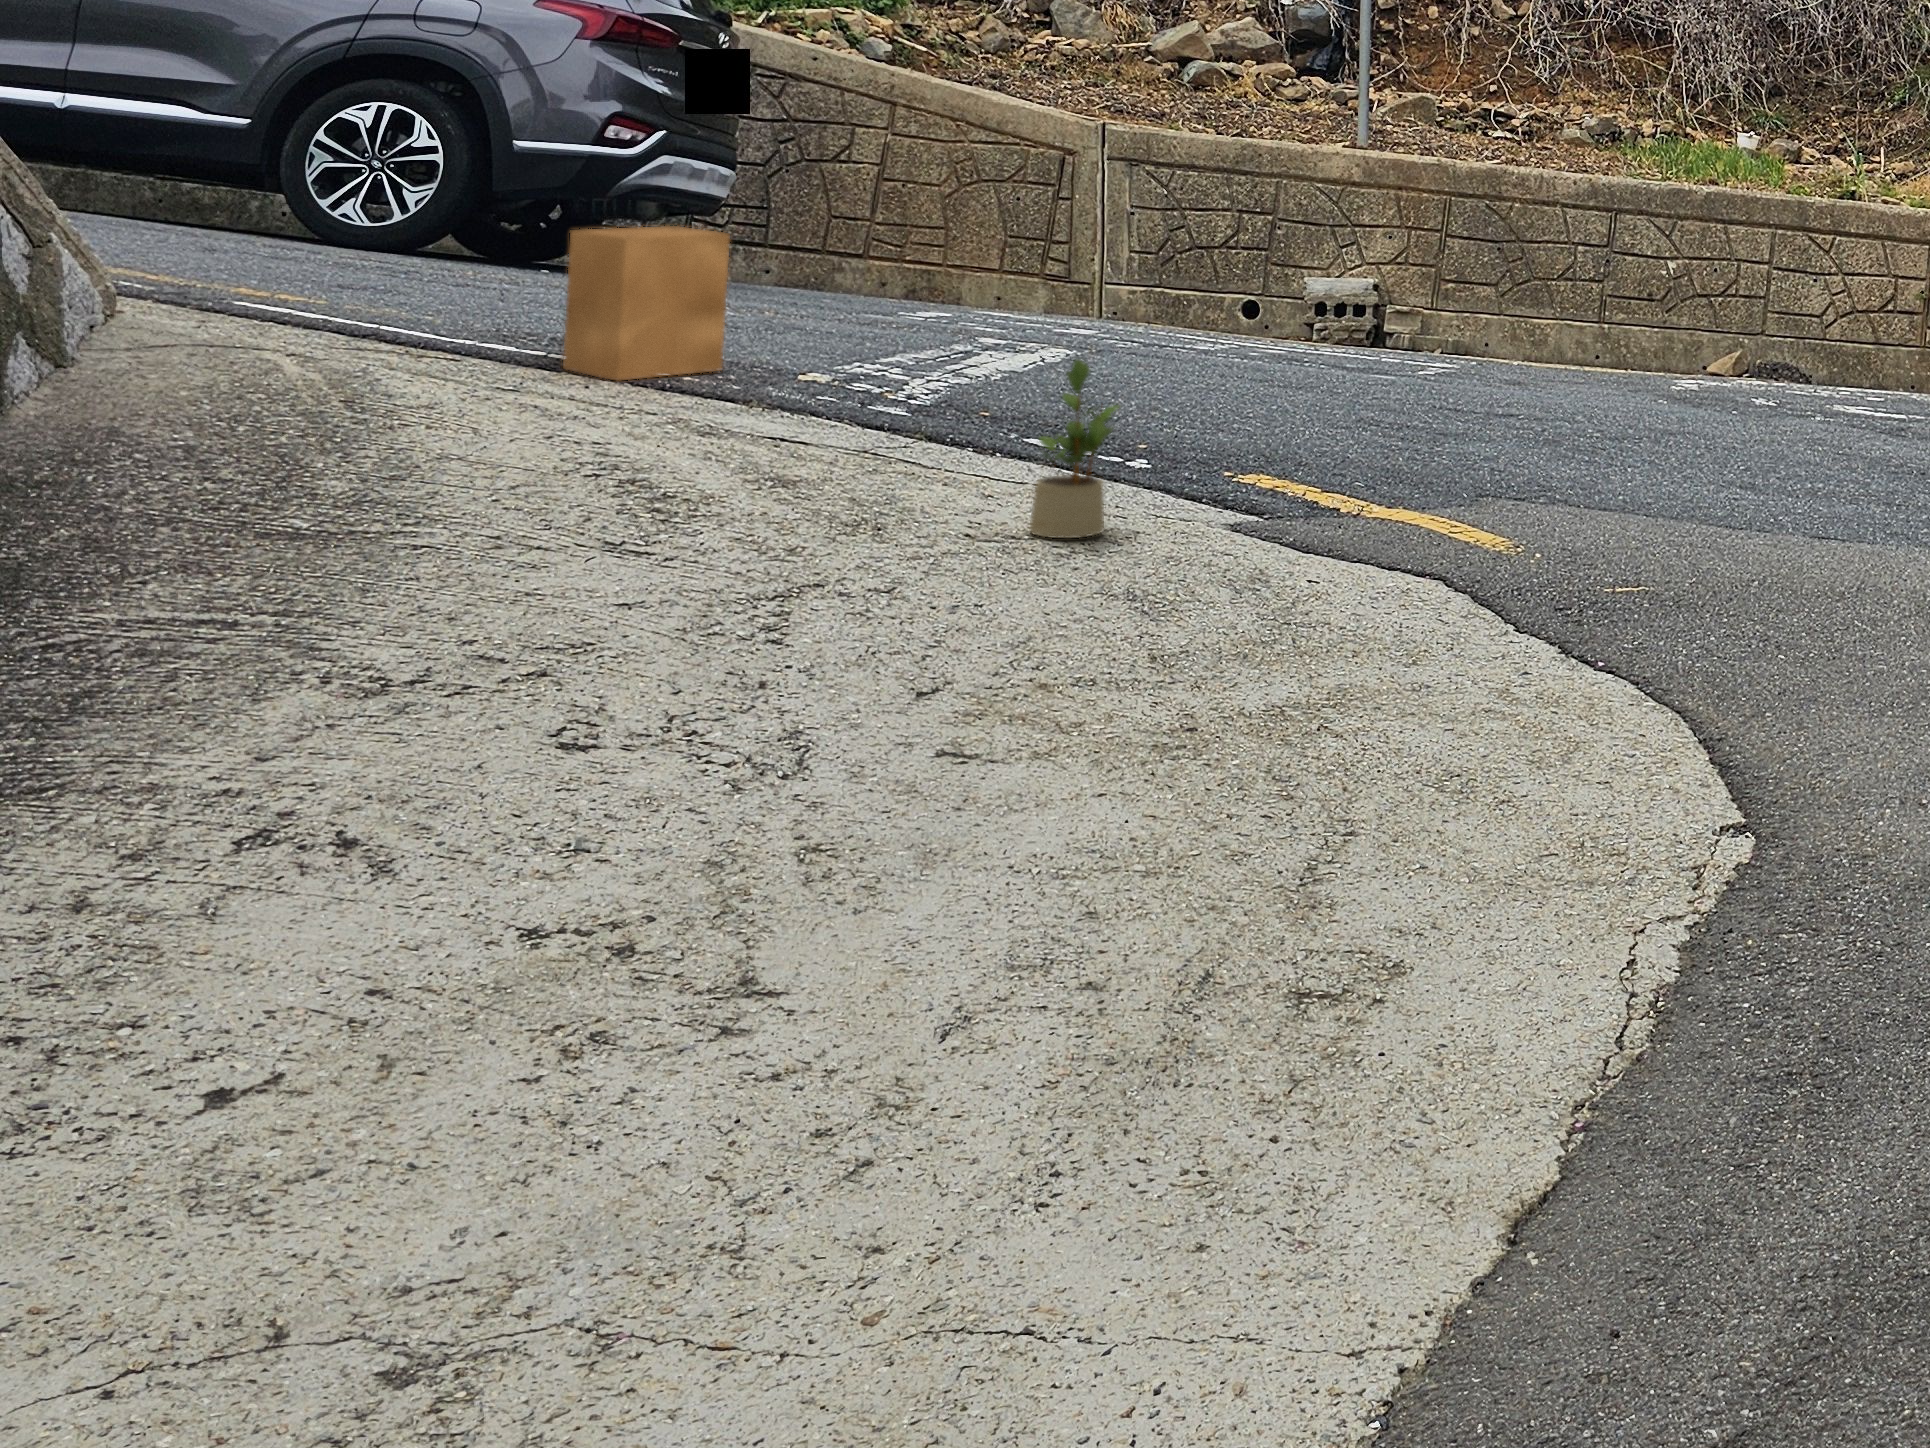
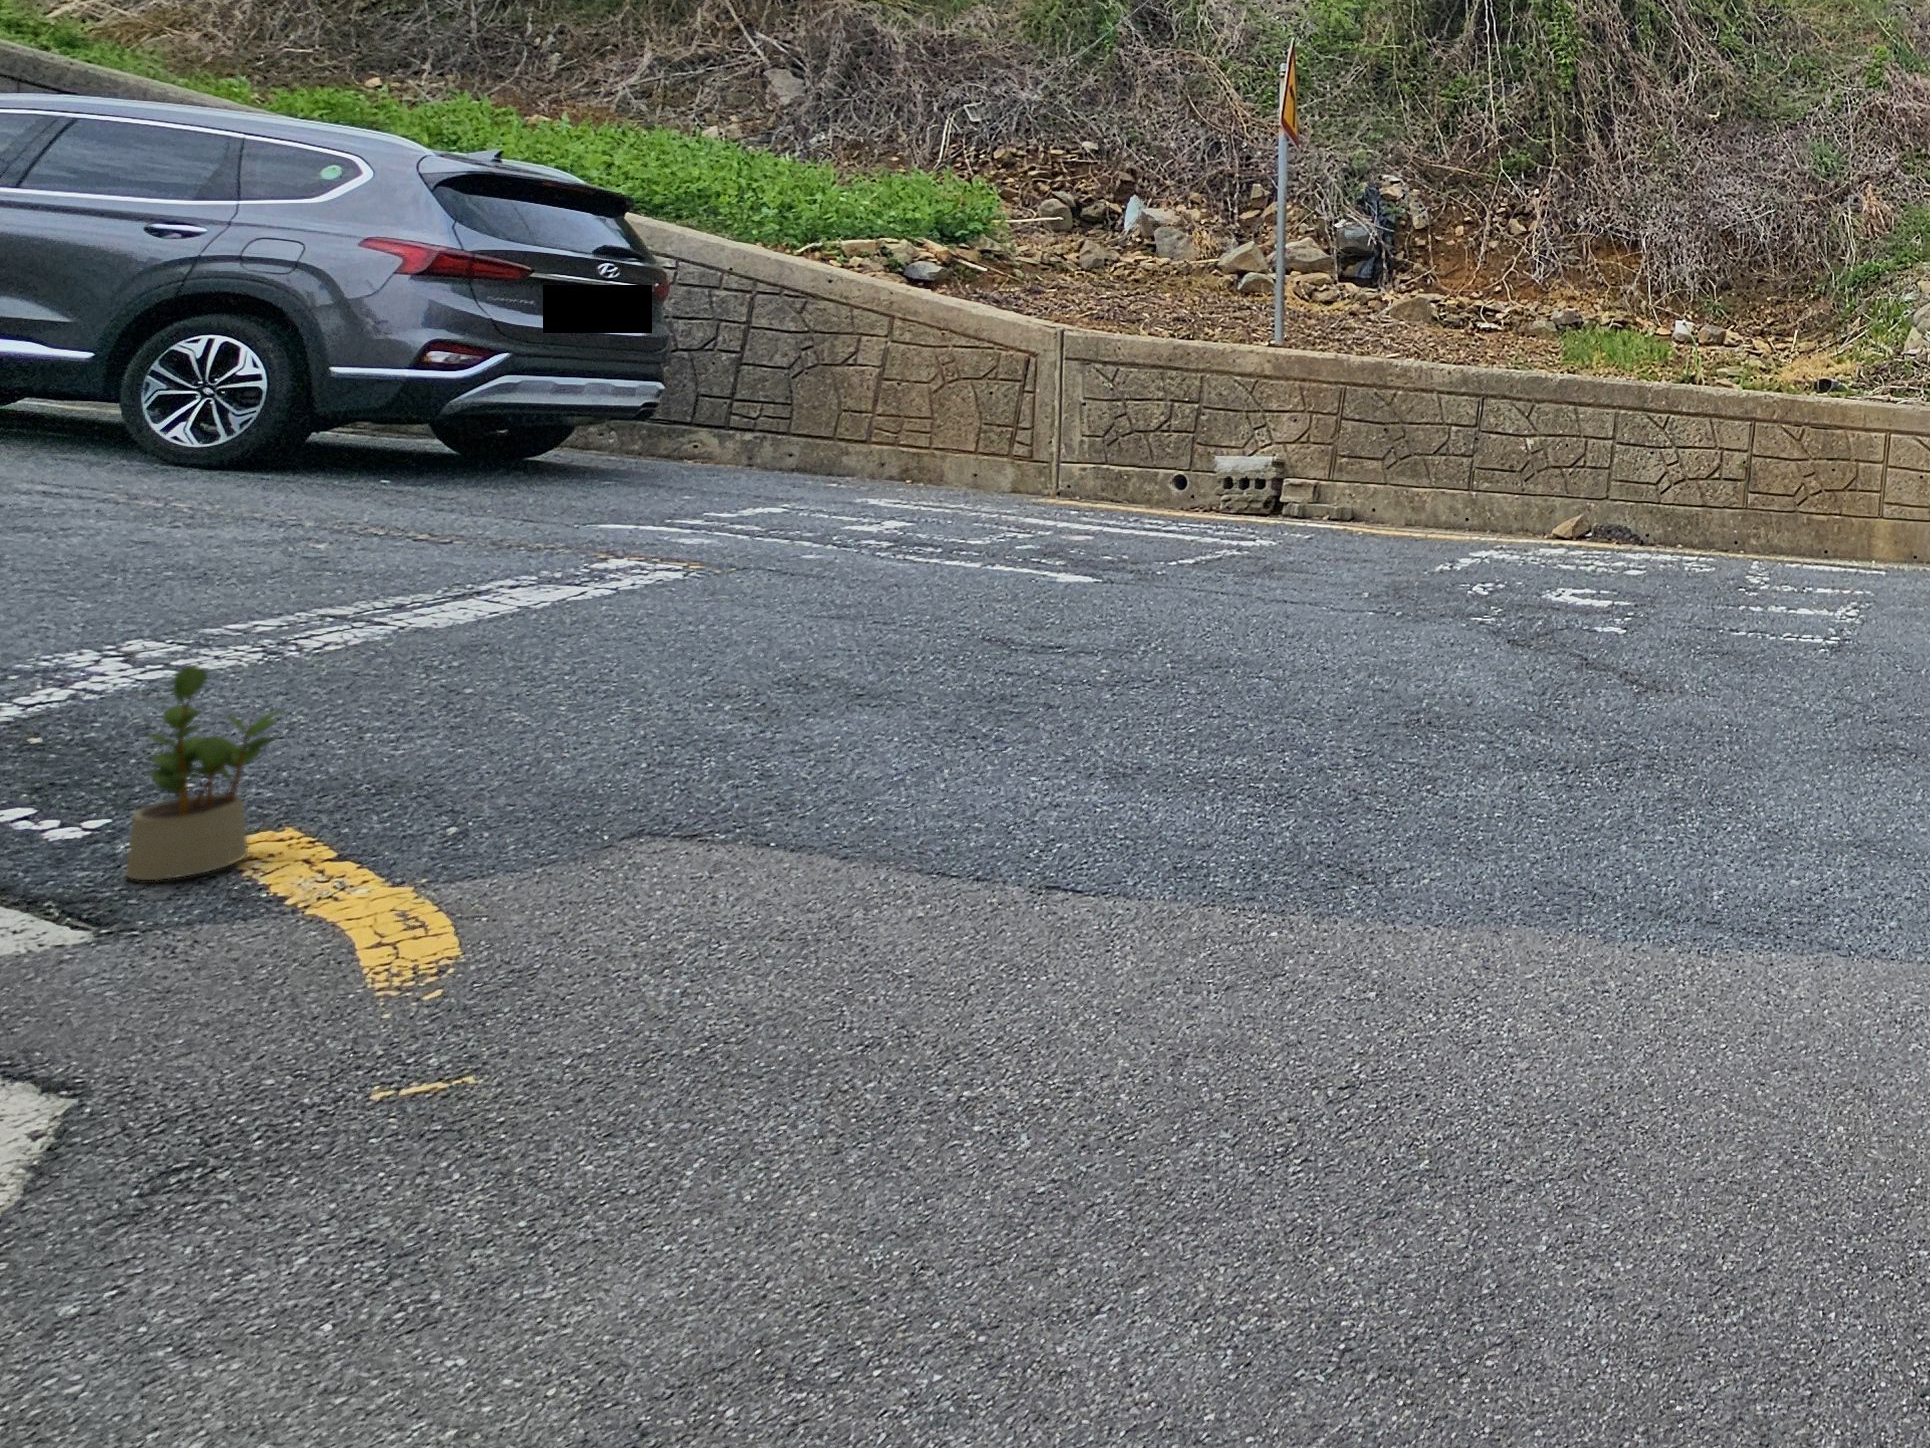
cardboard box: present [563,226,730,380] -> none [102,465,293,628]

